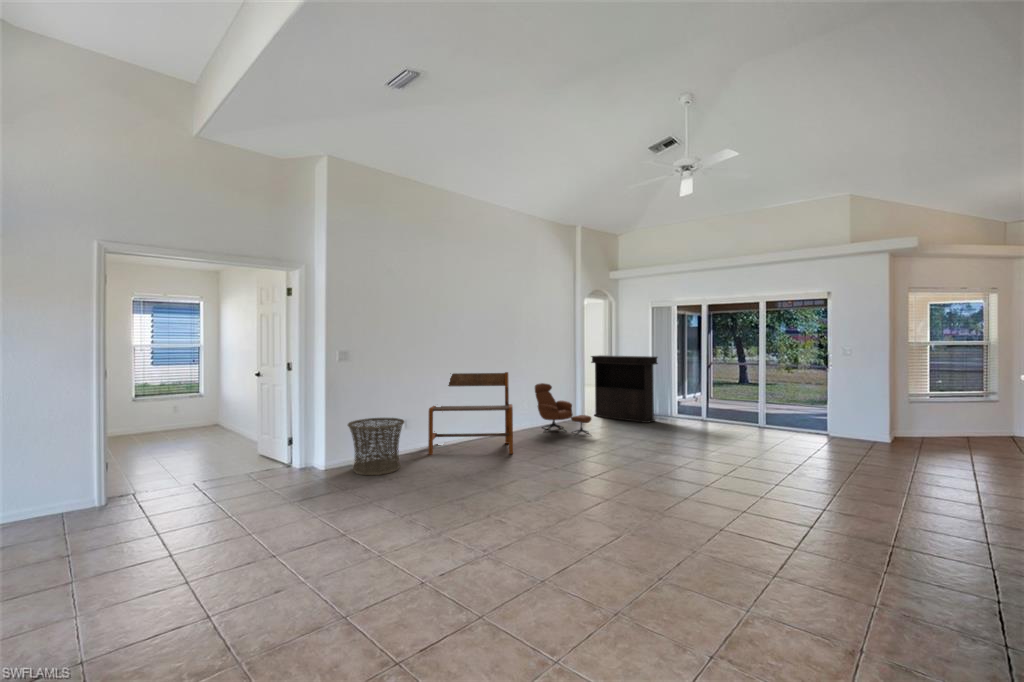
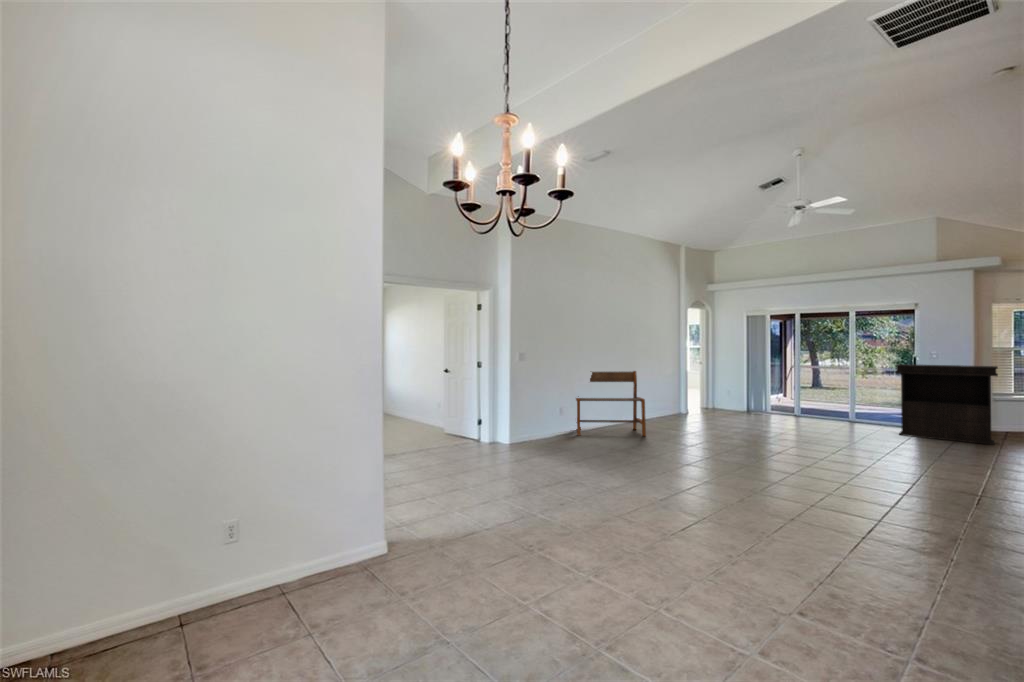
console table: present [591,355,658,423] -> present [895,364,998,445]
lounge chair: present [535,383,591,435] -> none [650,381,703,425]
basket: present [348,418,404,475] -> none [526,404,568,447]

